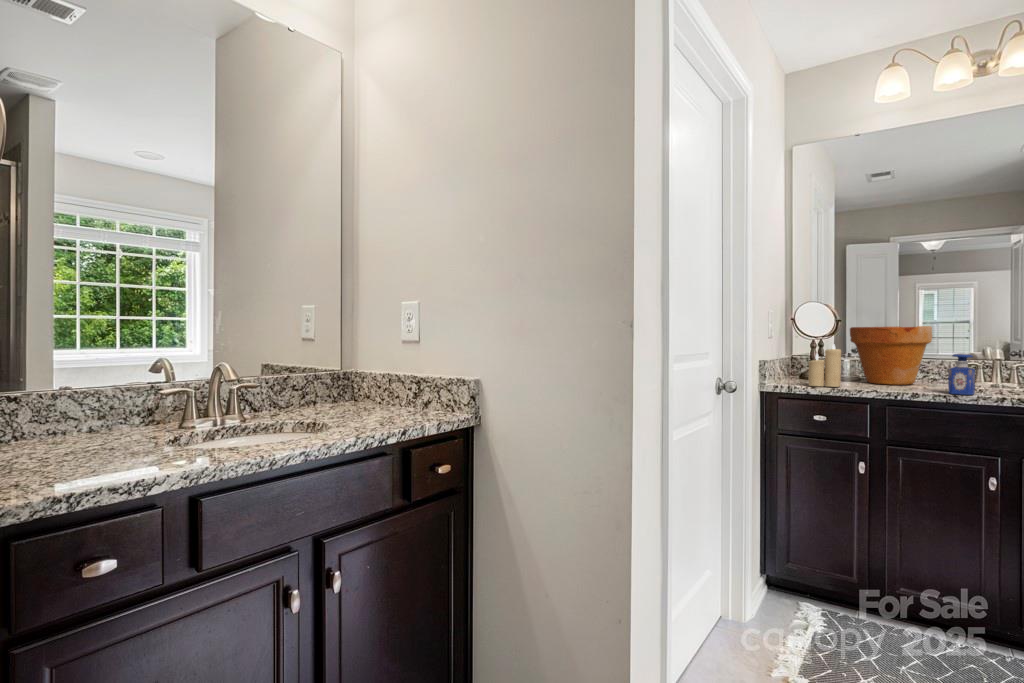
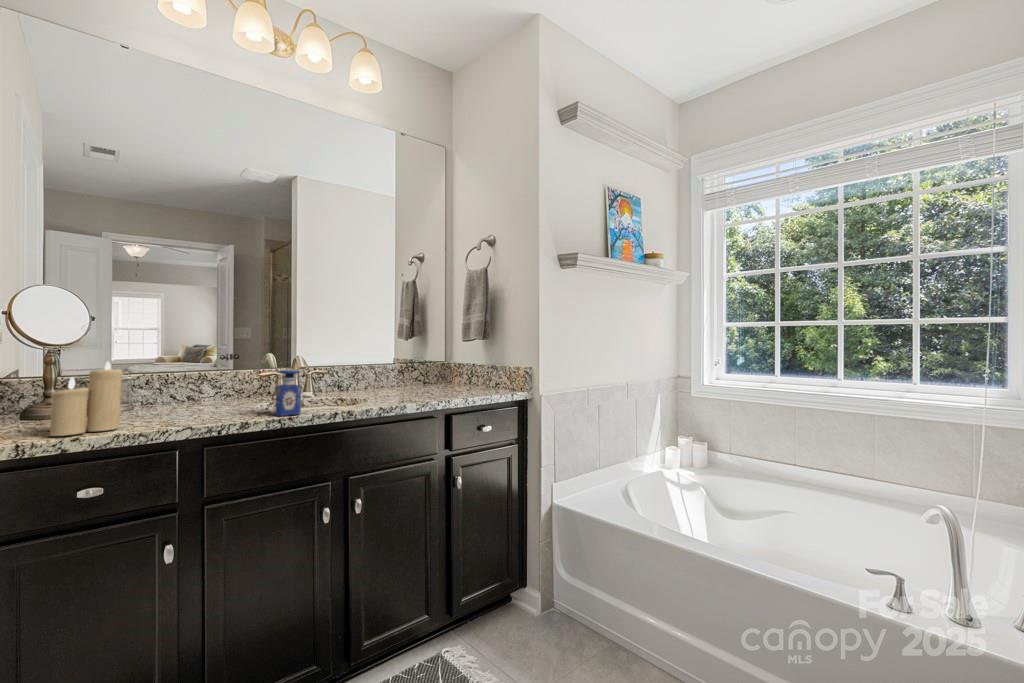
flower pot: present [850,326,932,385] -> none [124,335,238,411]

